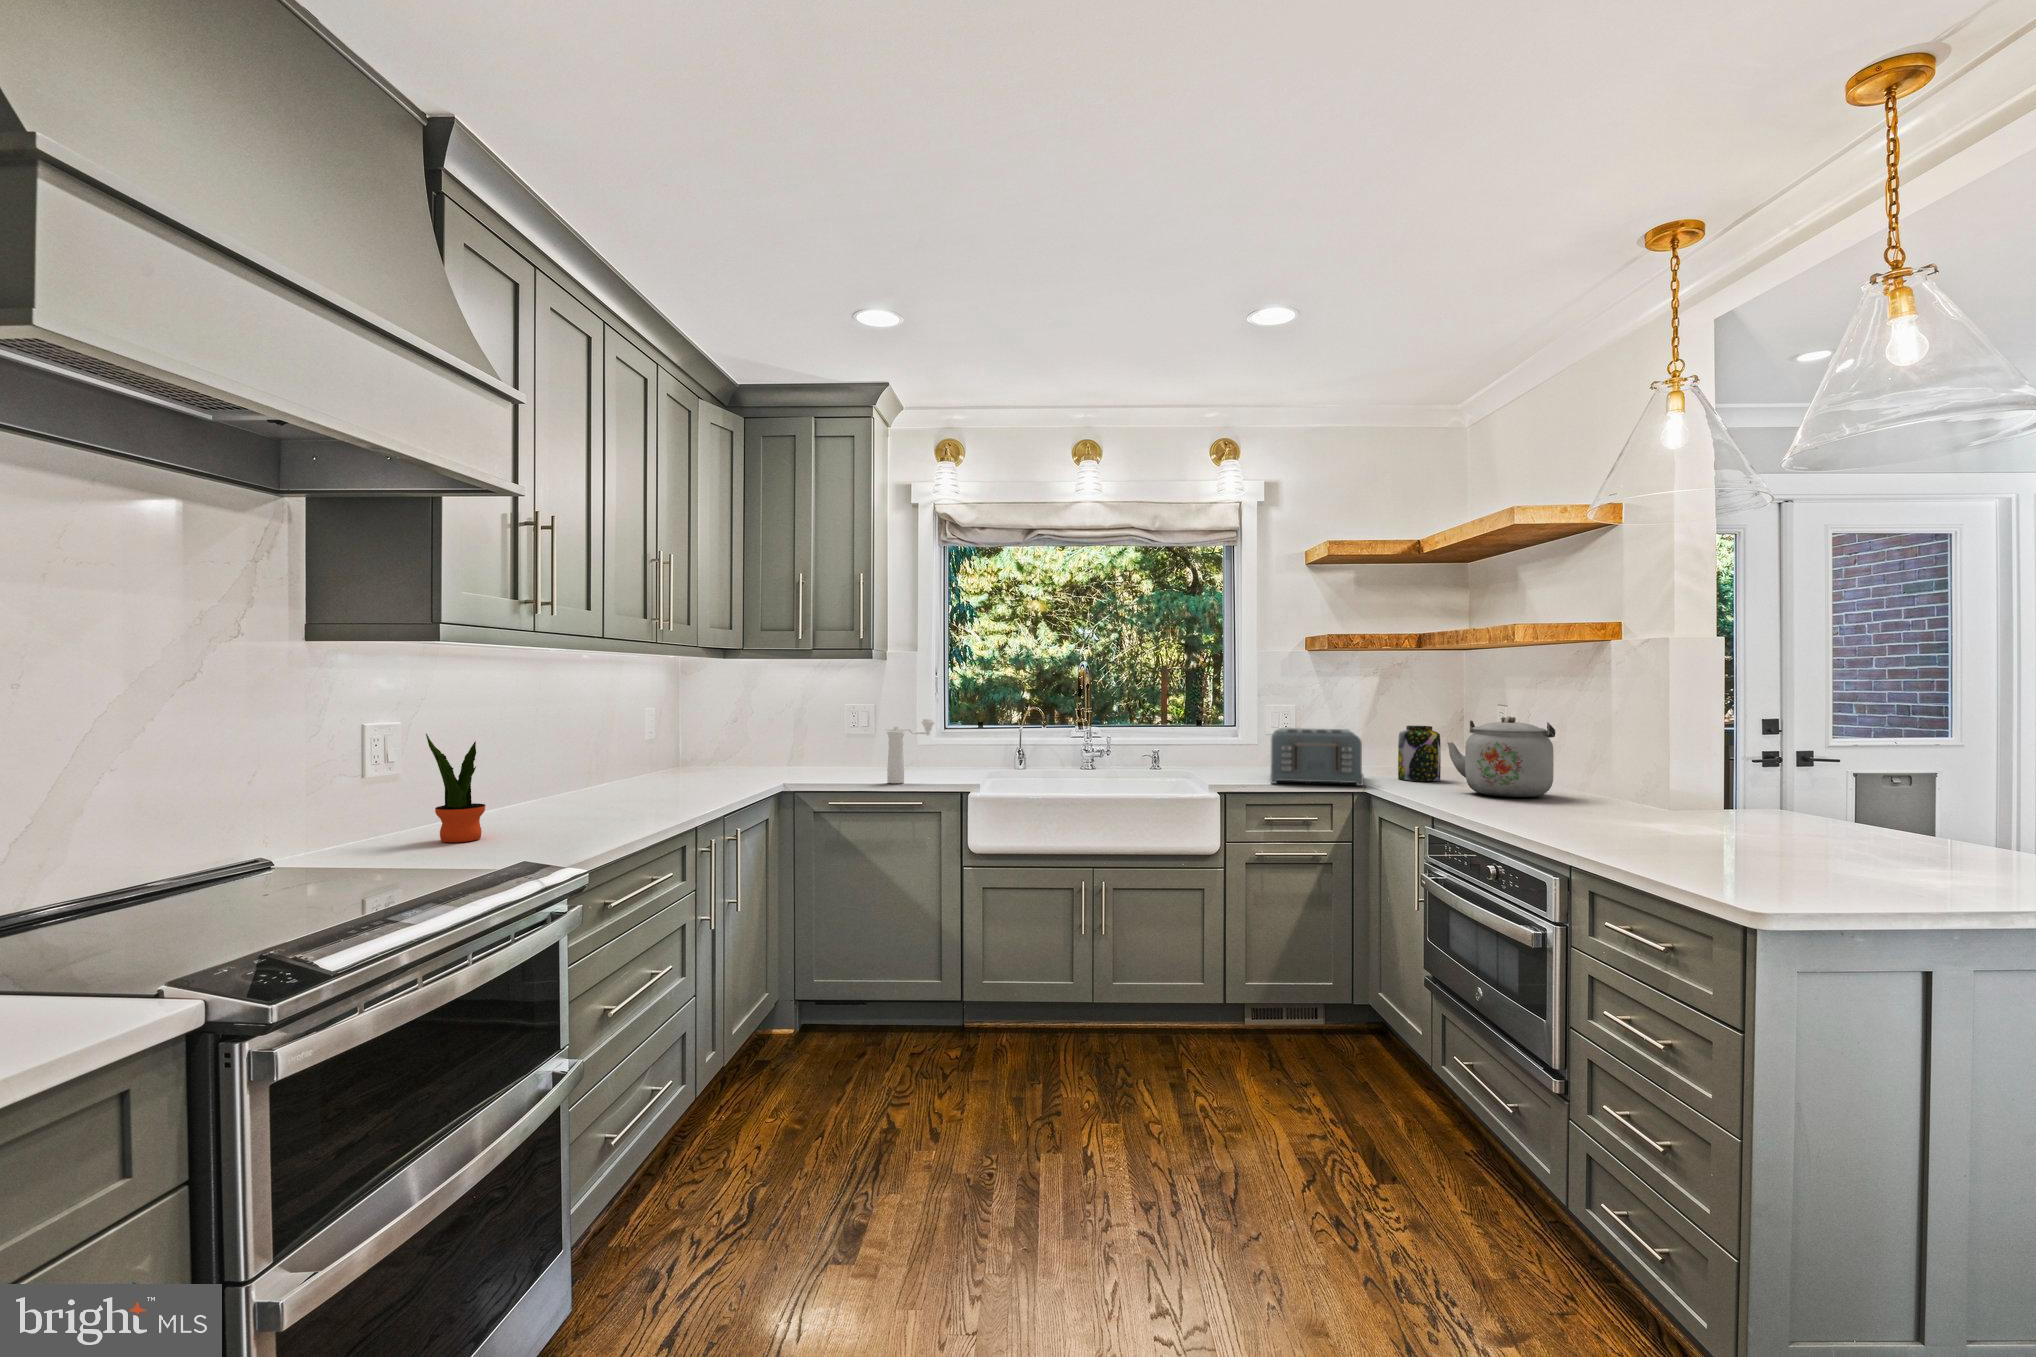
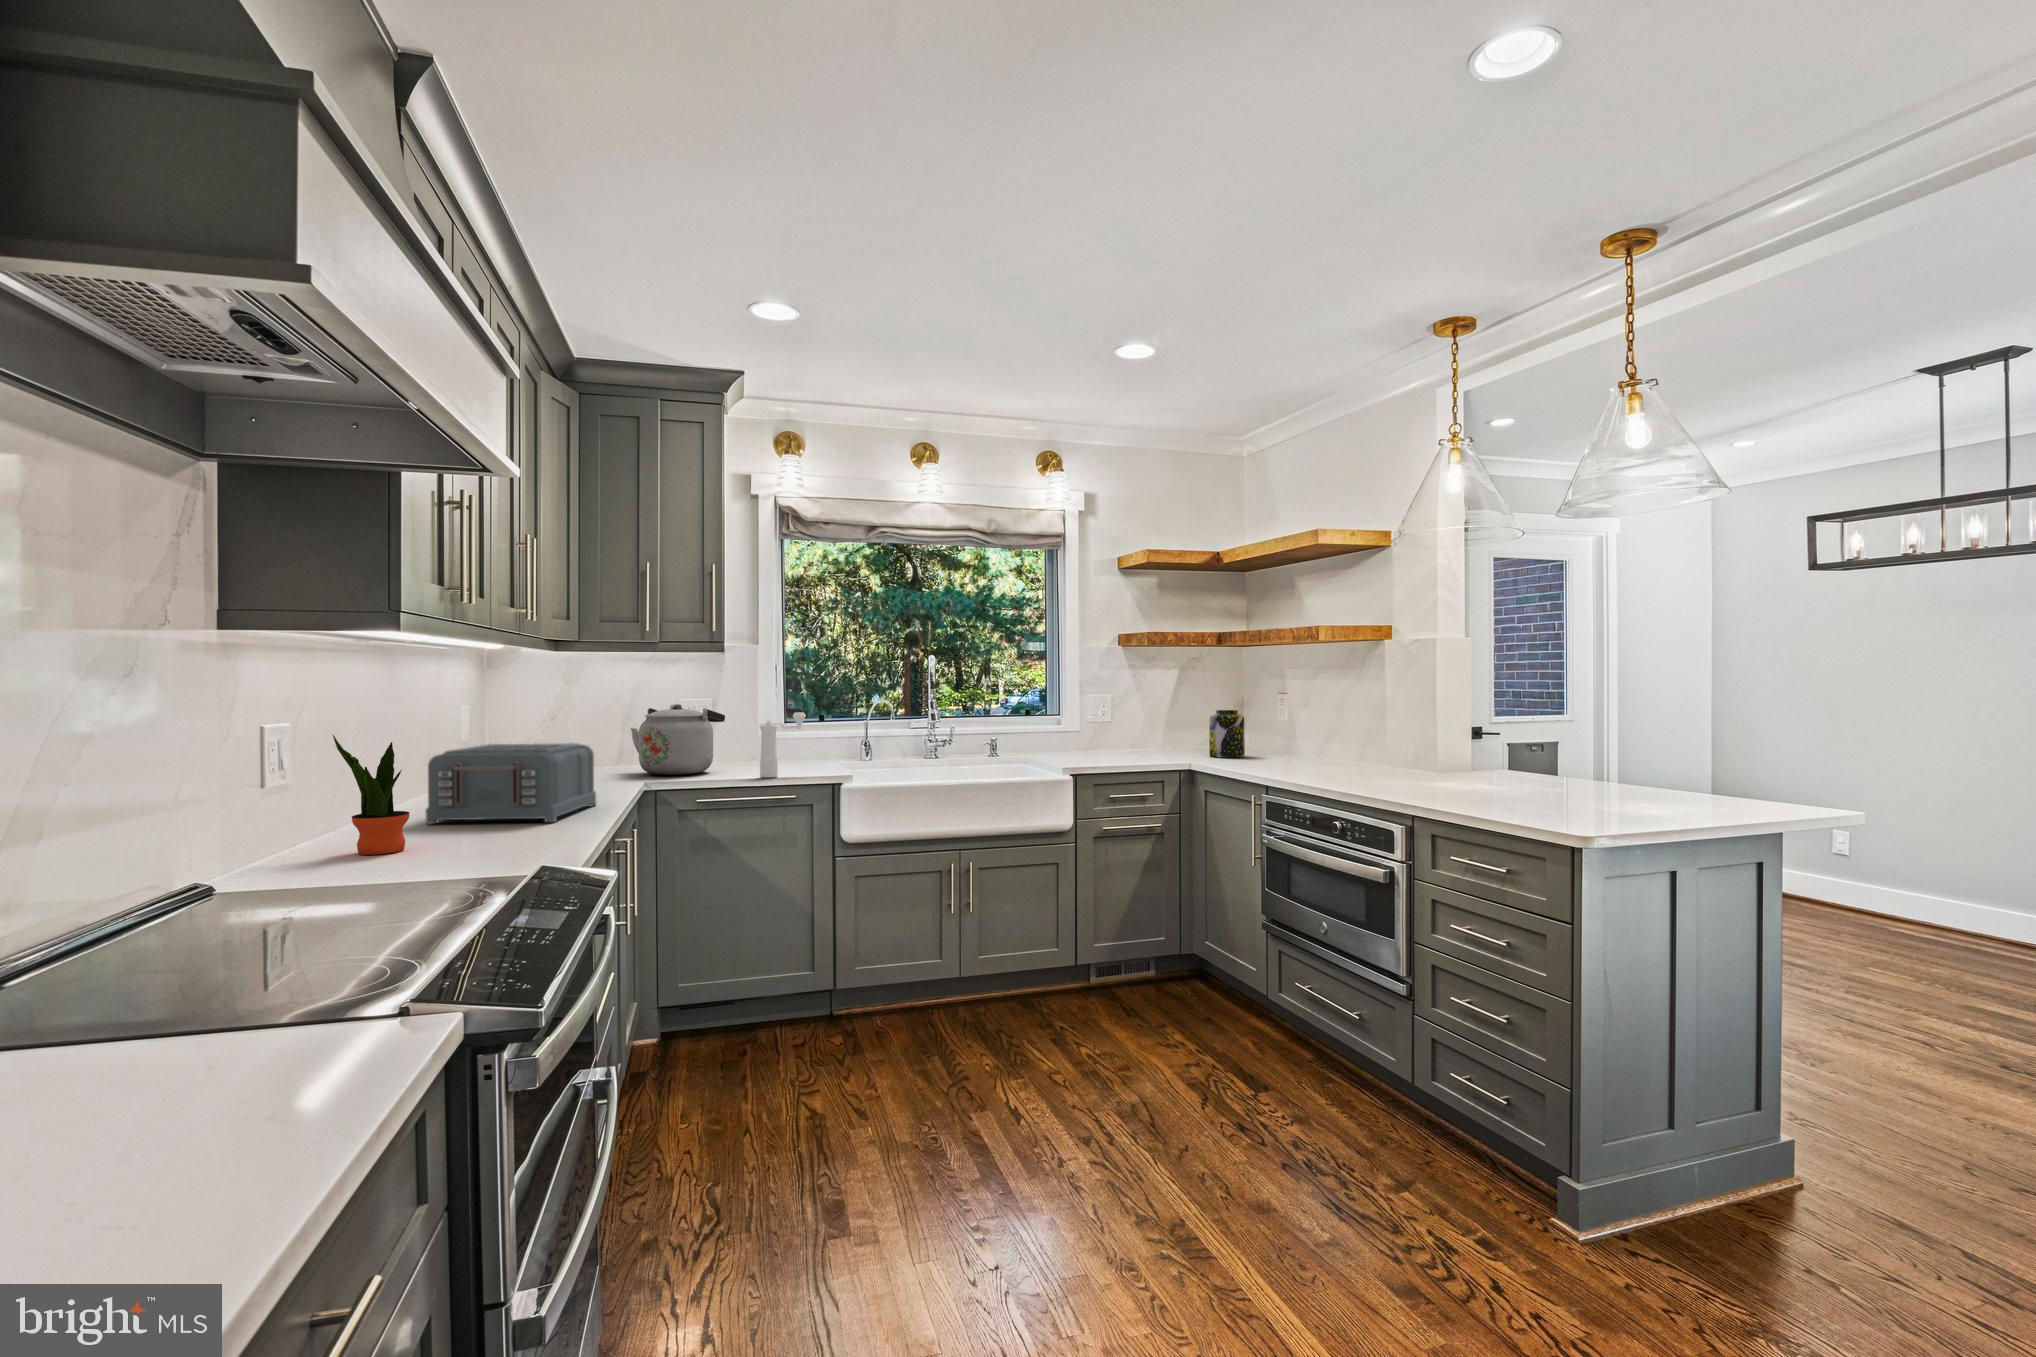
kettle: present [1447,716,1555,797] -> present [631,704,725,775]
toaster: present [1271,728,1364,786] -> present [426,743,596,824]

